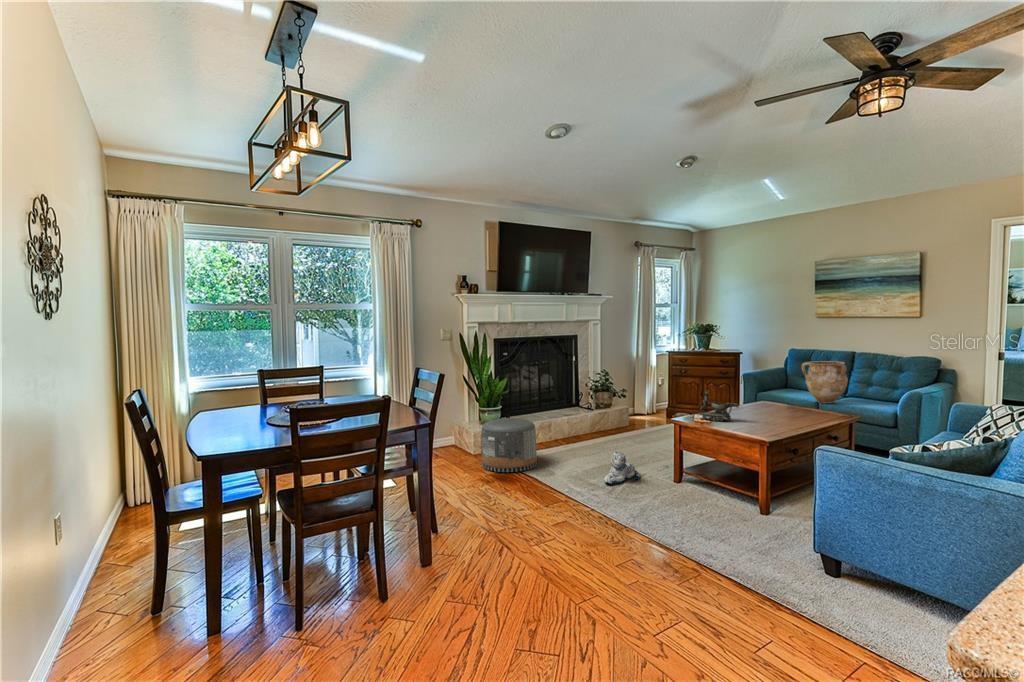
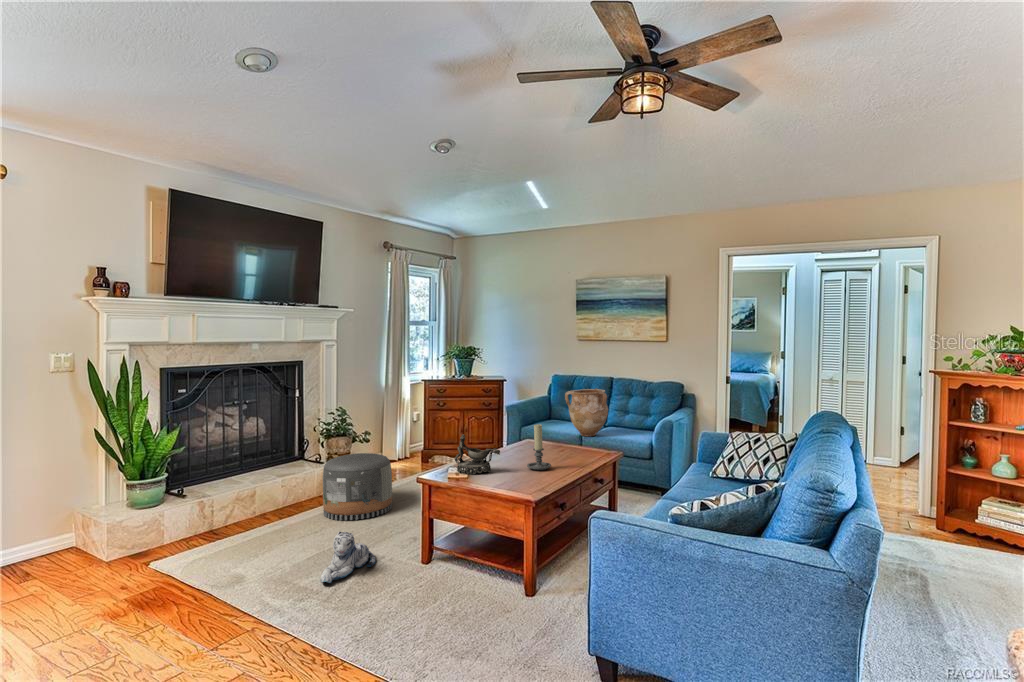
candle holder: none [763,386,785,423] -> present [527,424,551,470]
pouf: present [481,418,537,472] -> present [323,453,392,520]

